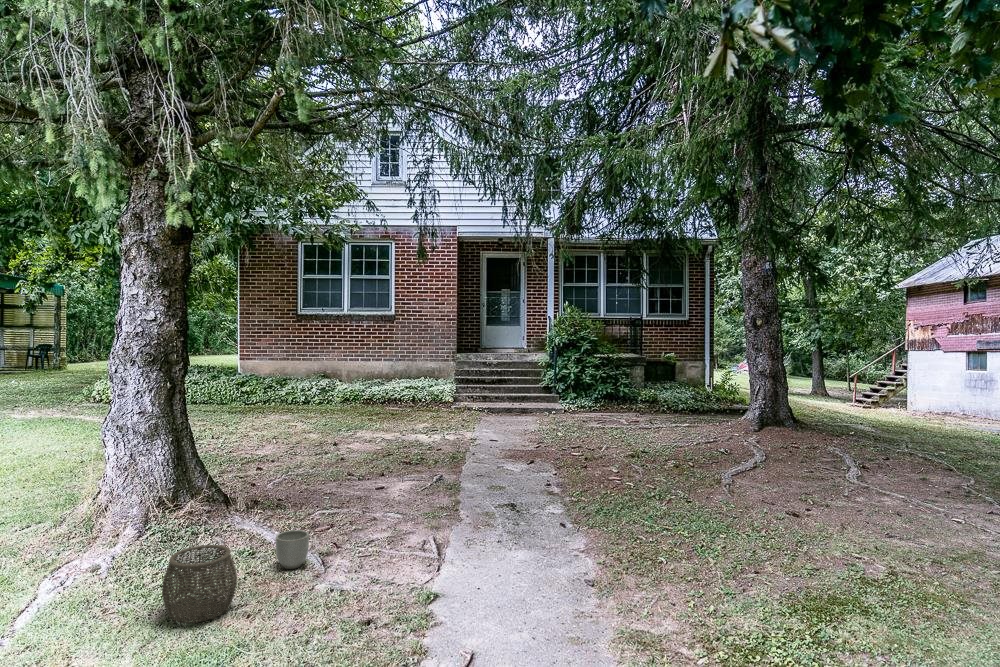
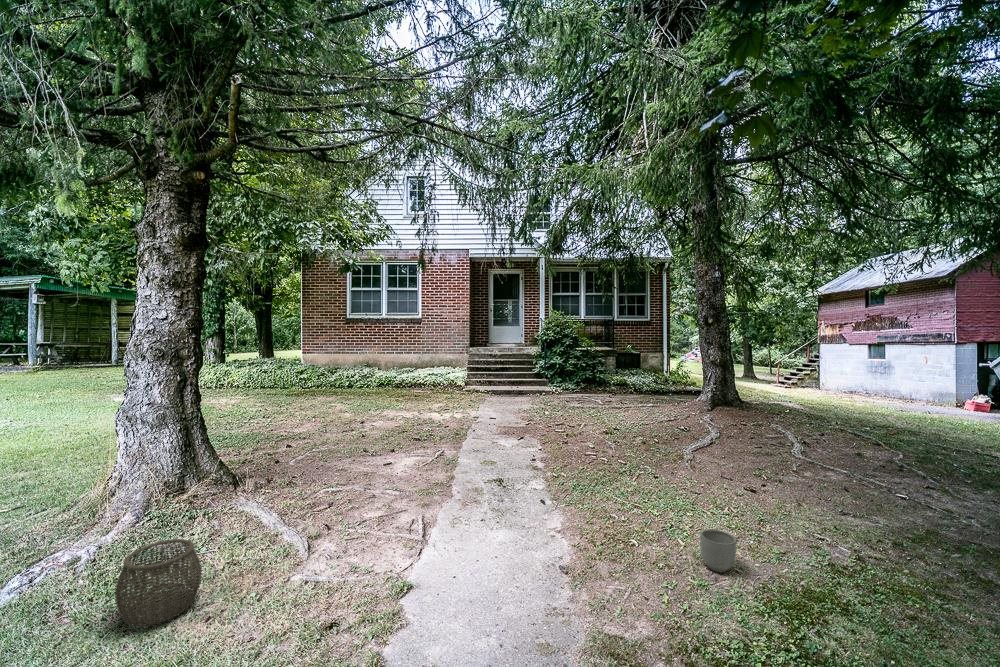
planter: present [276,530,309,569] -> present [700,529,737,573]

